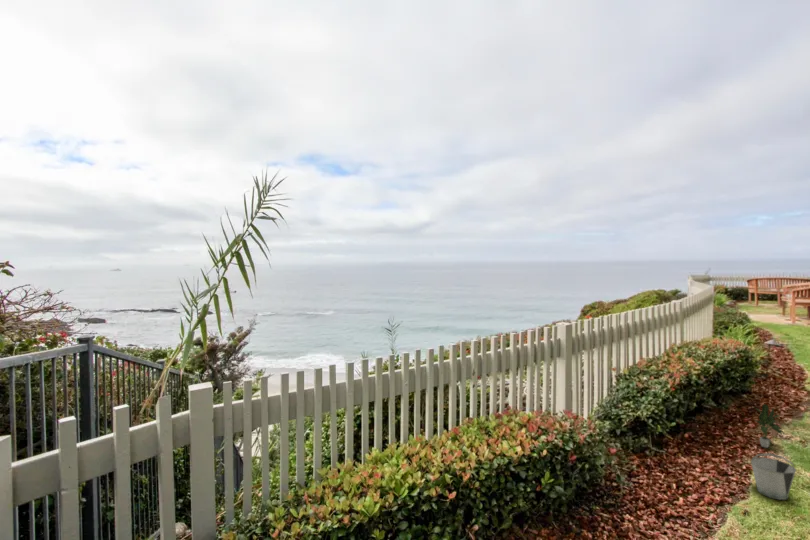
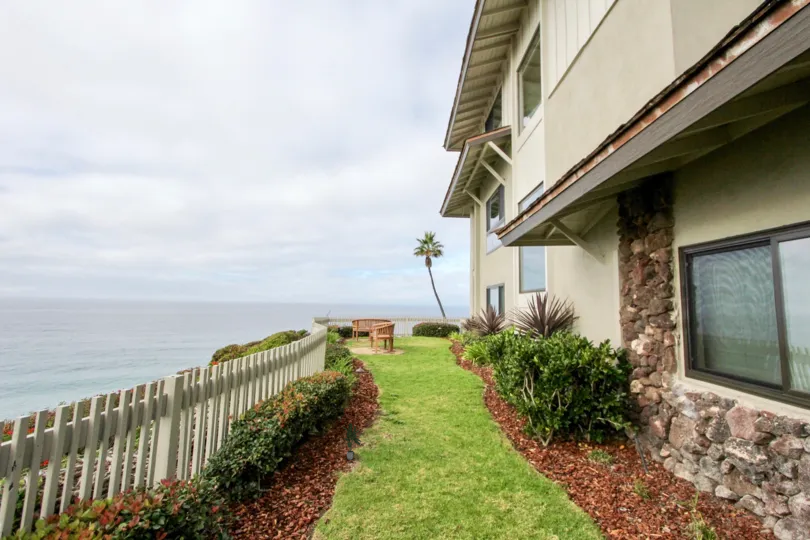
bucket: present [751,453,796,500] -> none [337,466,366,505]

